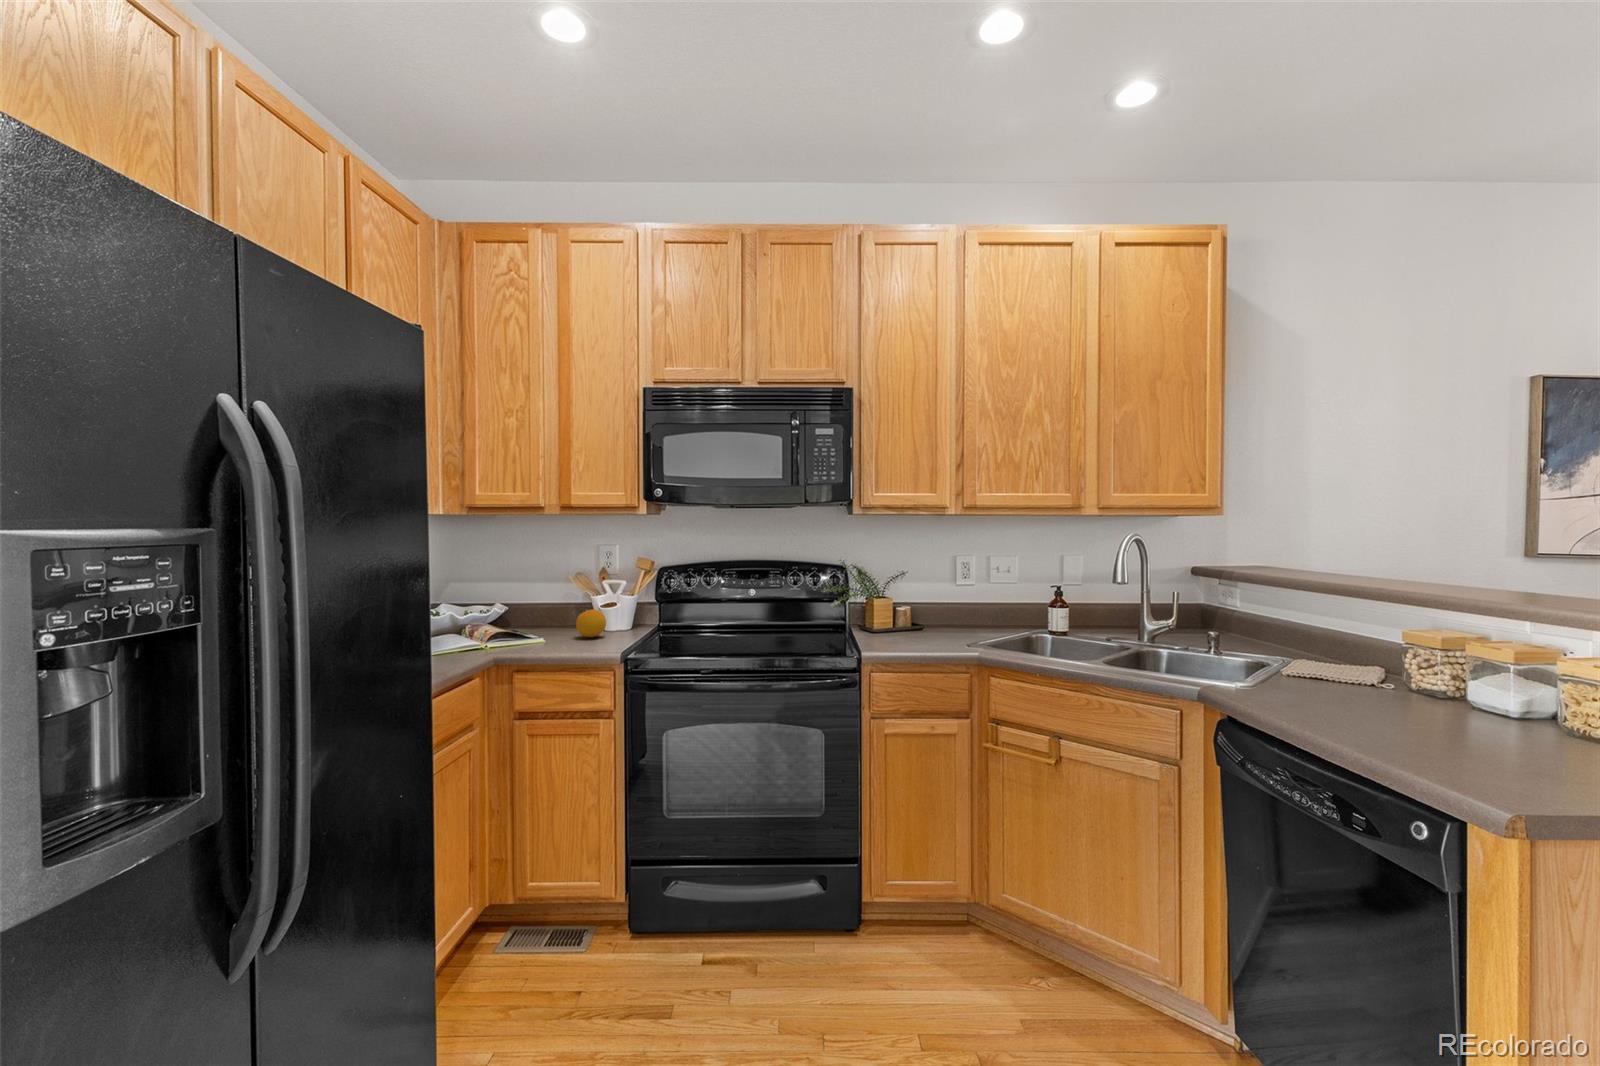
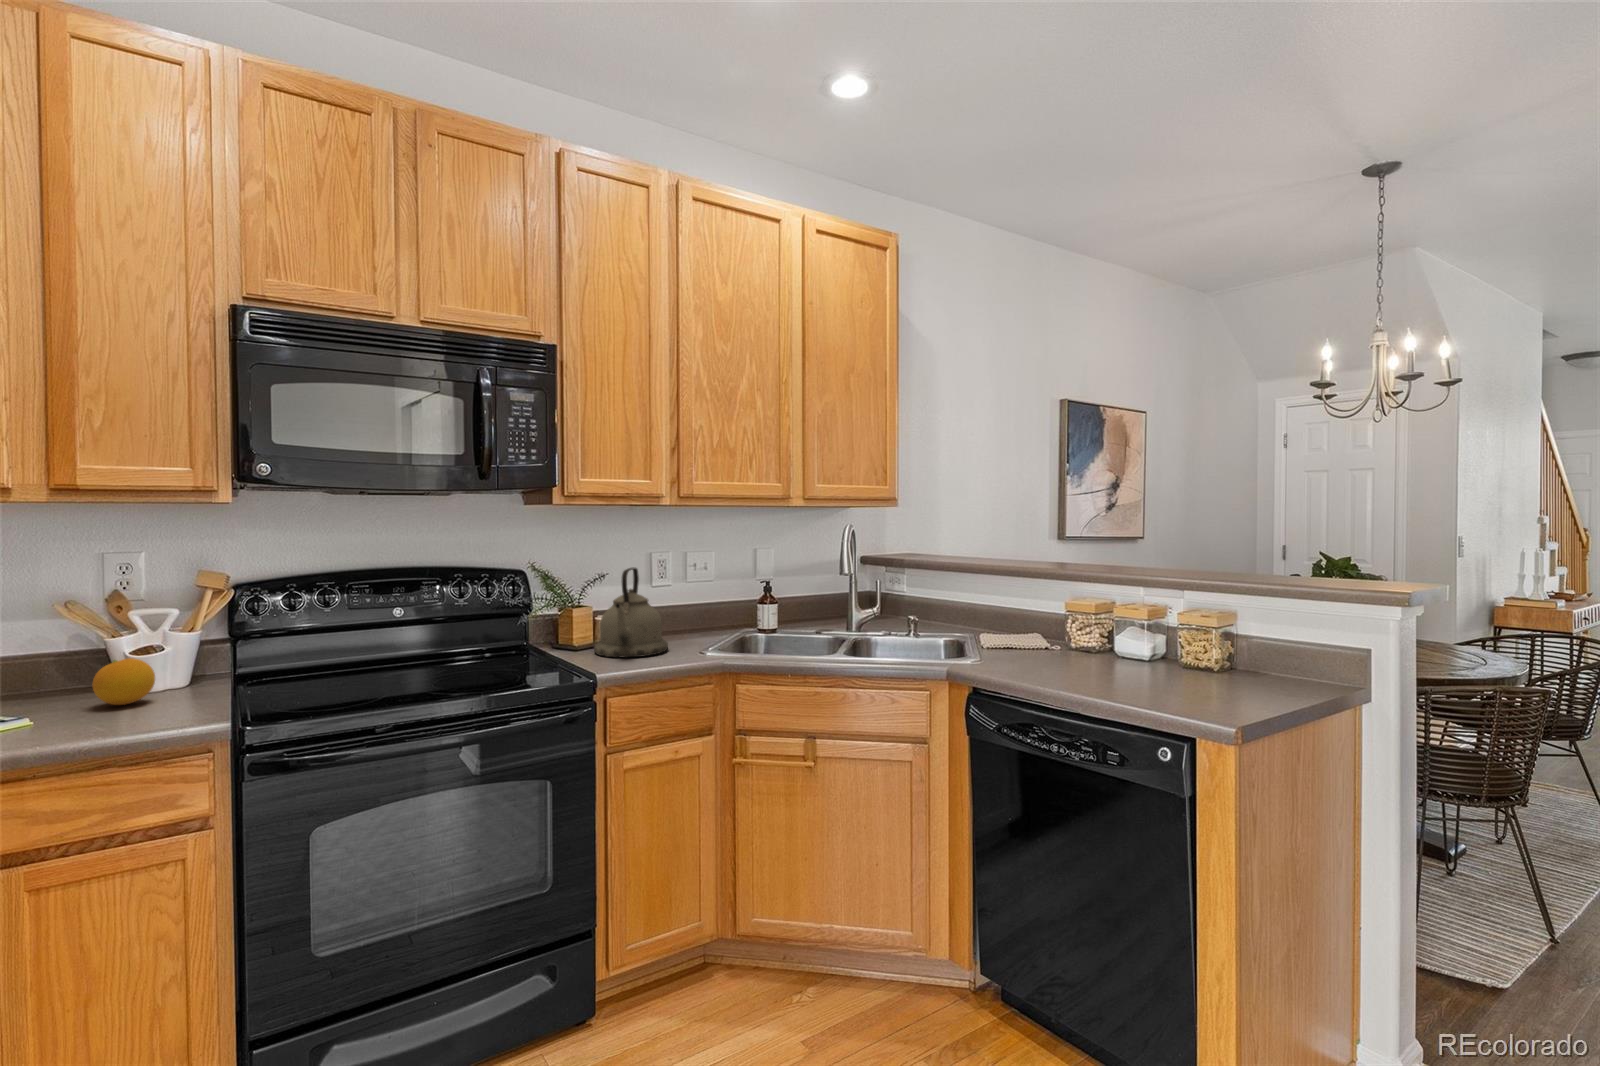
kettle: none [886,568,948,644] -> present [594,567,668,658]

